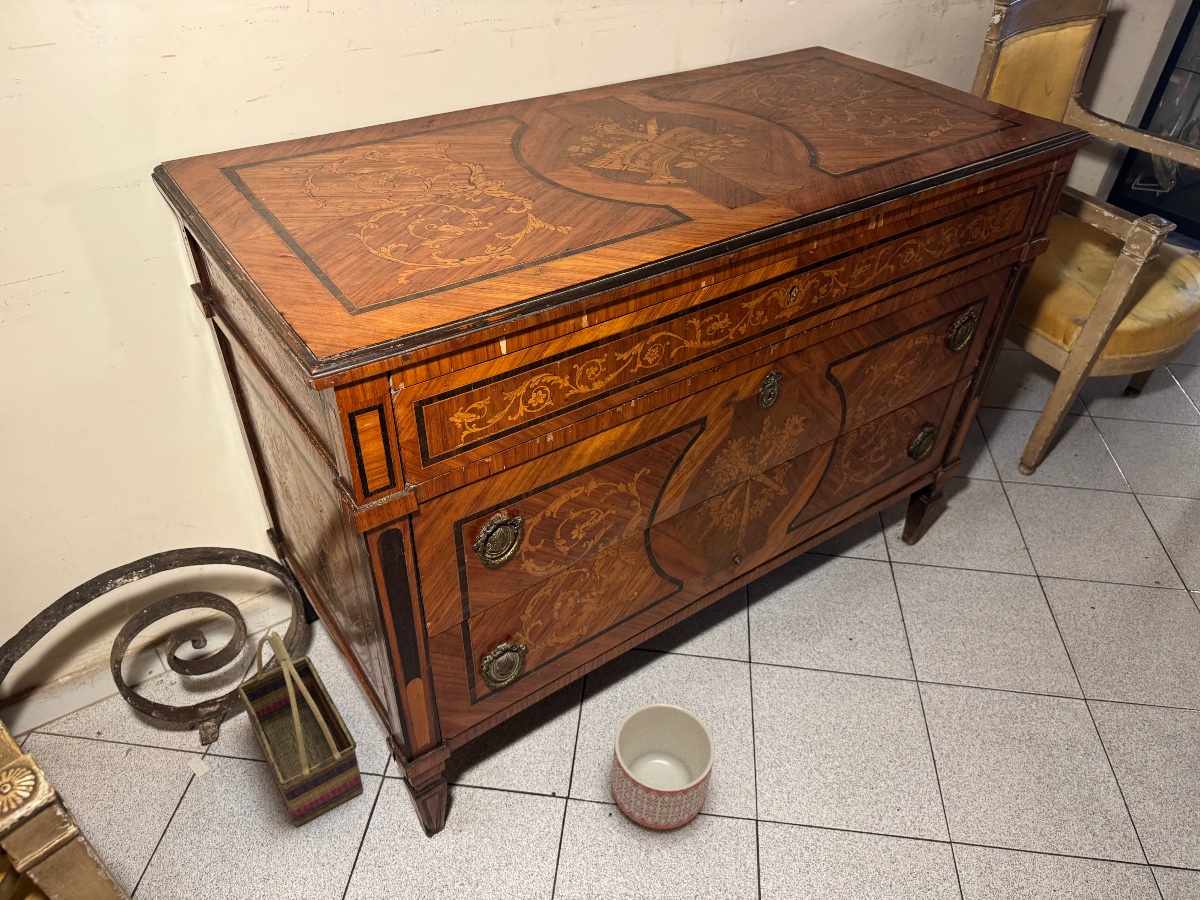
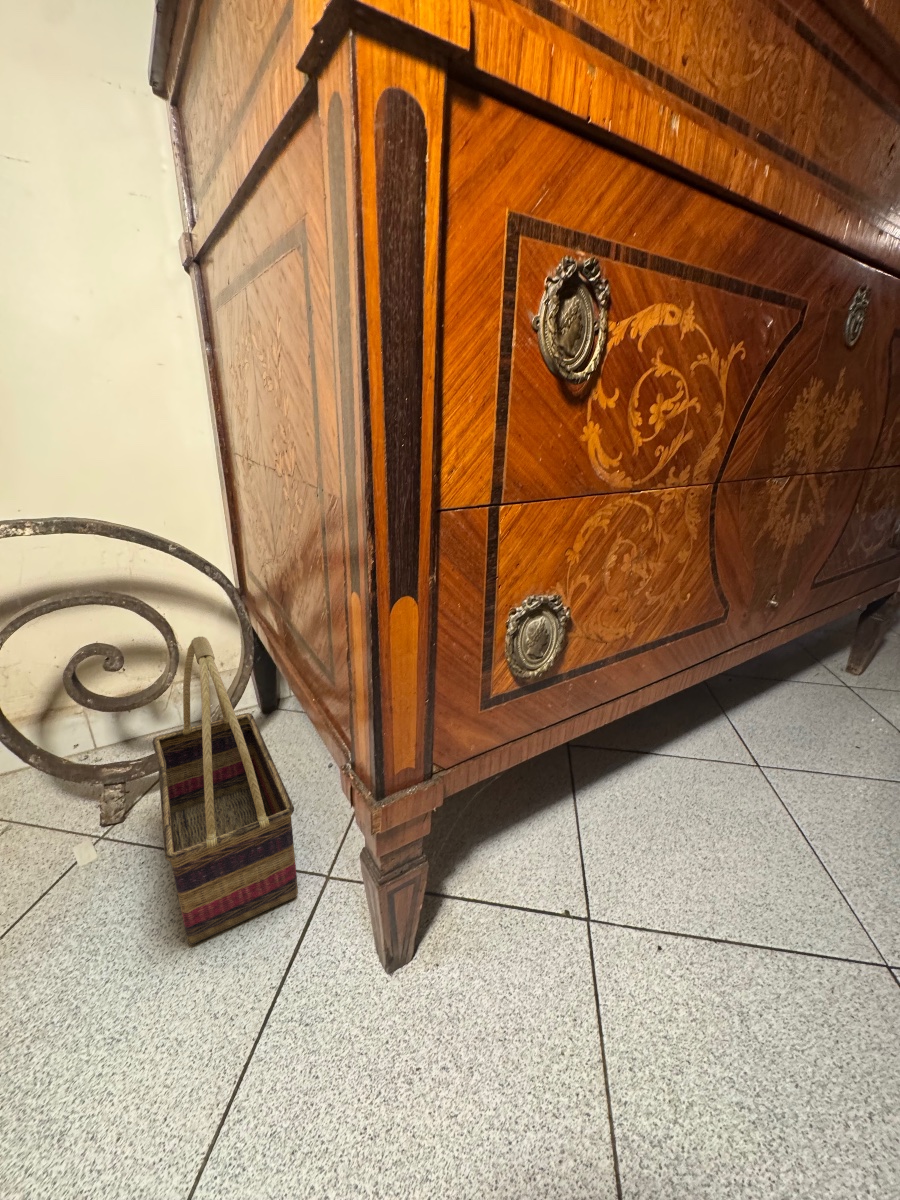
planter: present [611,703,715,829] -> none [645,779,831,976]

